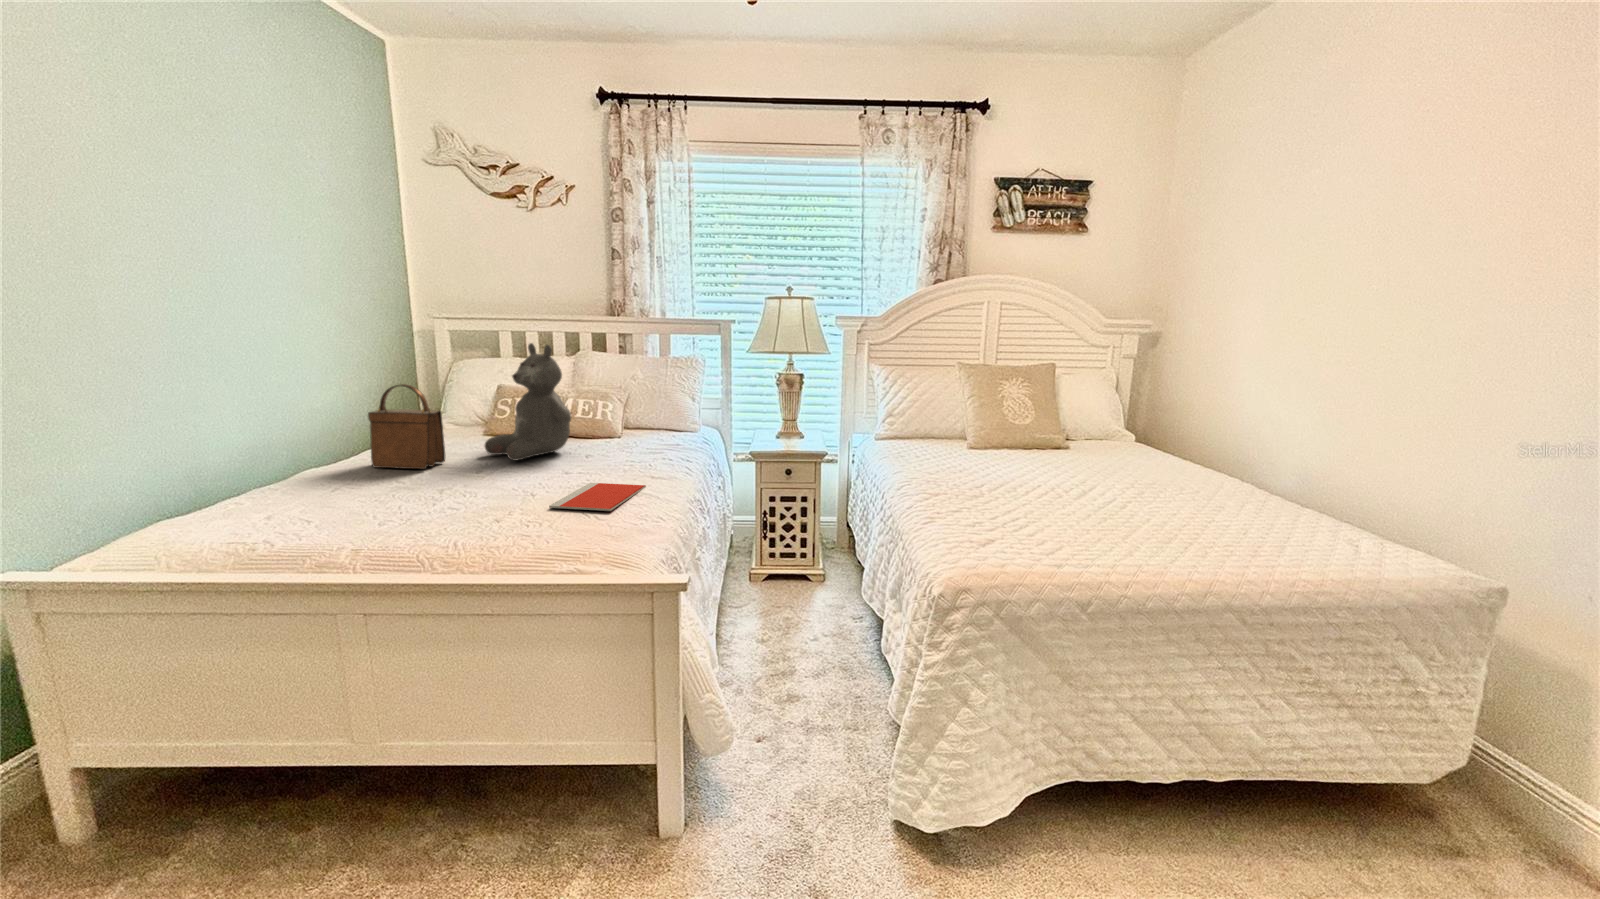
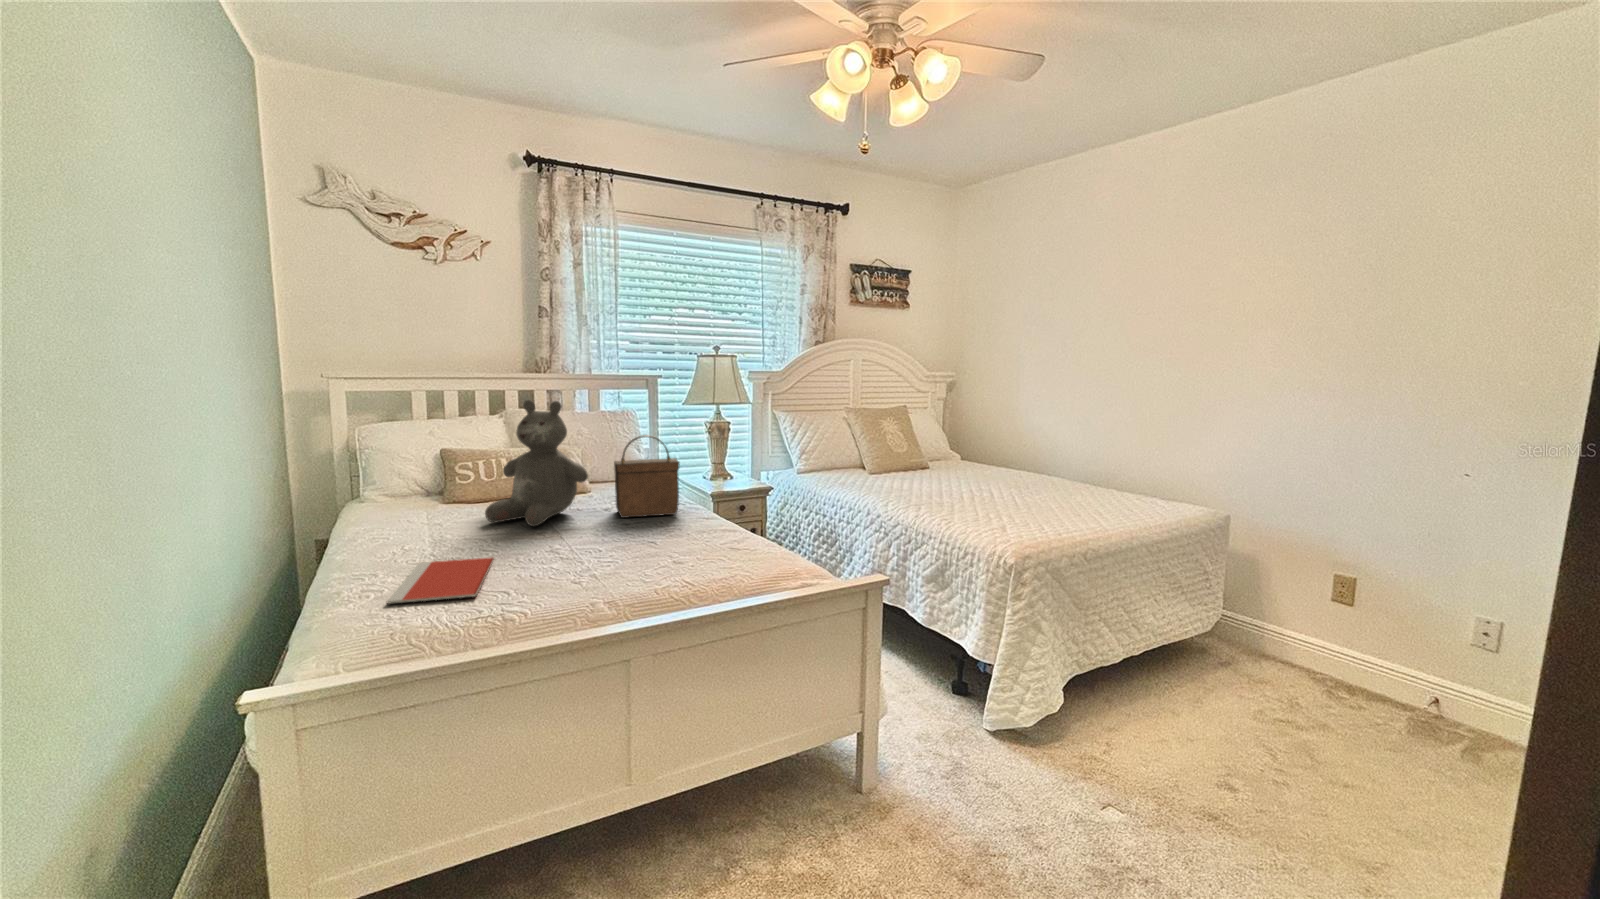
handbag: present [368,384,445,469] -> present [614,435,679,518]
notebook: present [549,483,646,511] -> present [387,557,494,604]

